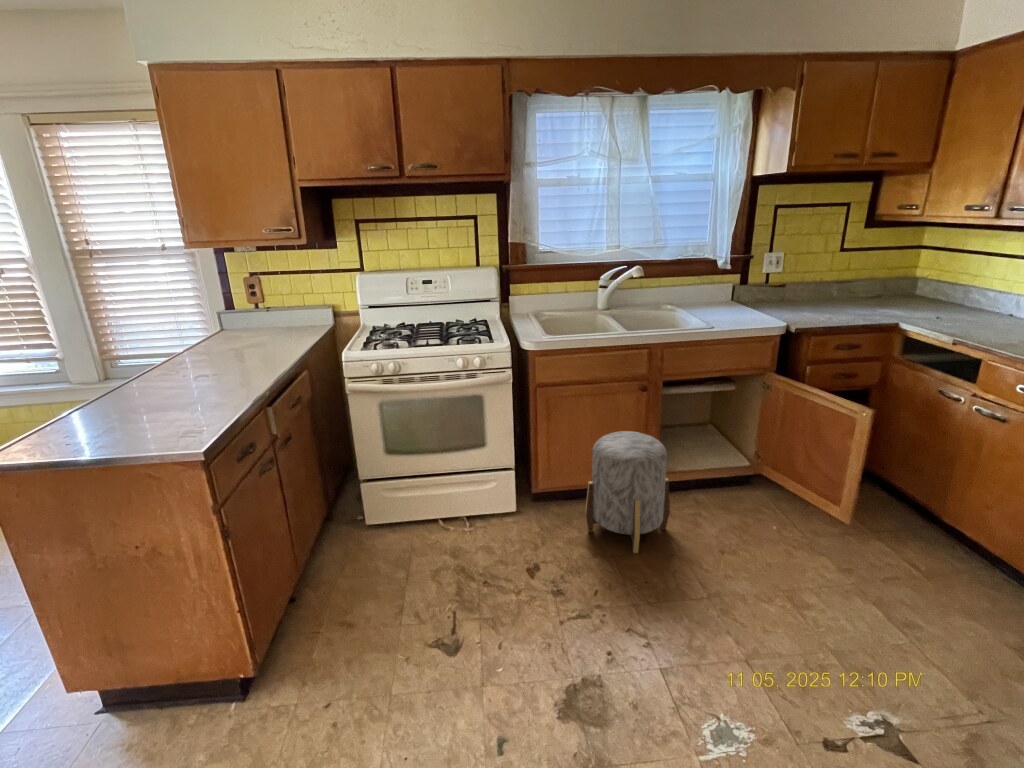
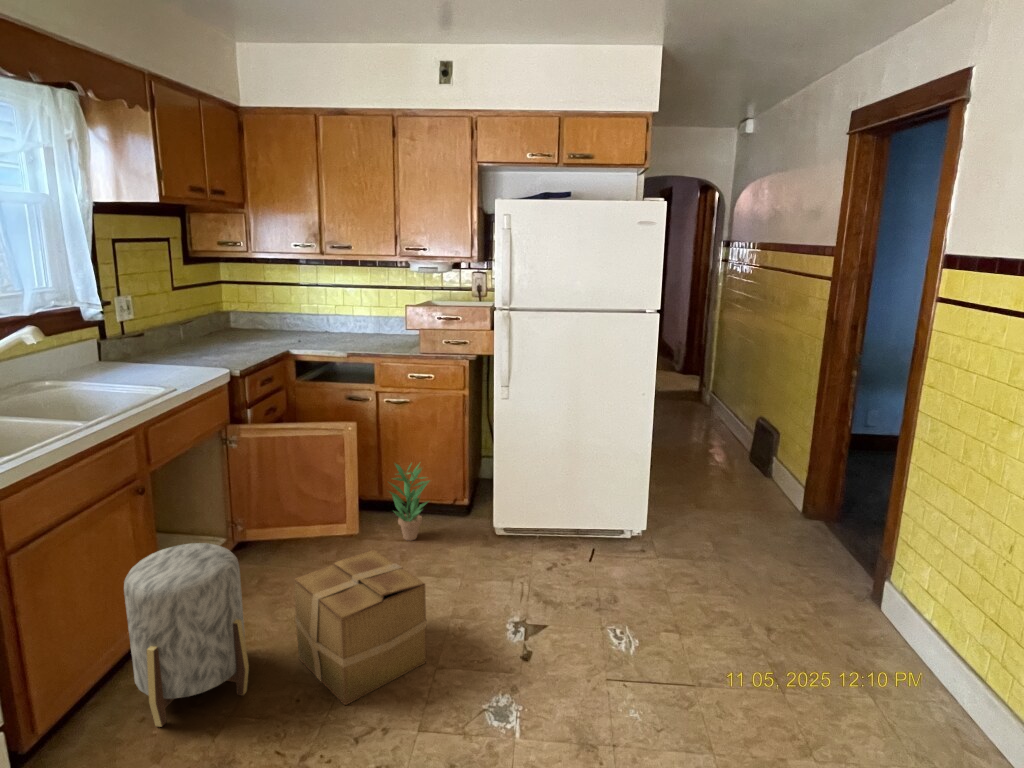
potted plant: none [906,475,982,576] -> present [389,464,429,541]
cardboard box: none [658,500,778,648] -> present [294,550,426,705]

